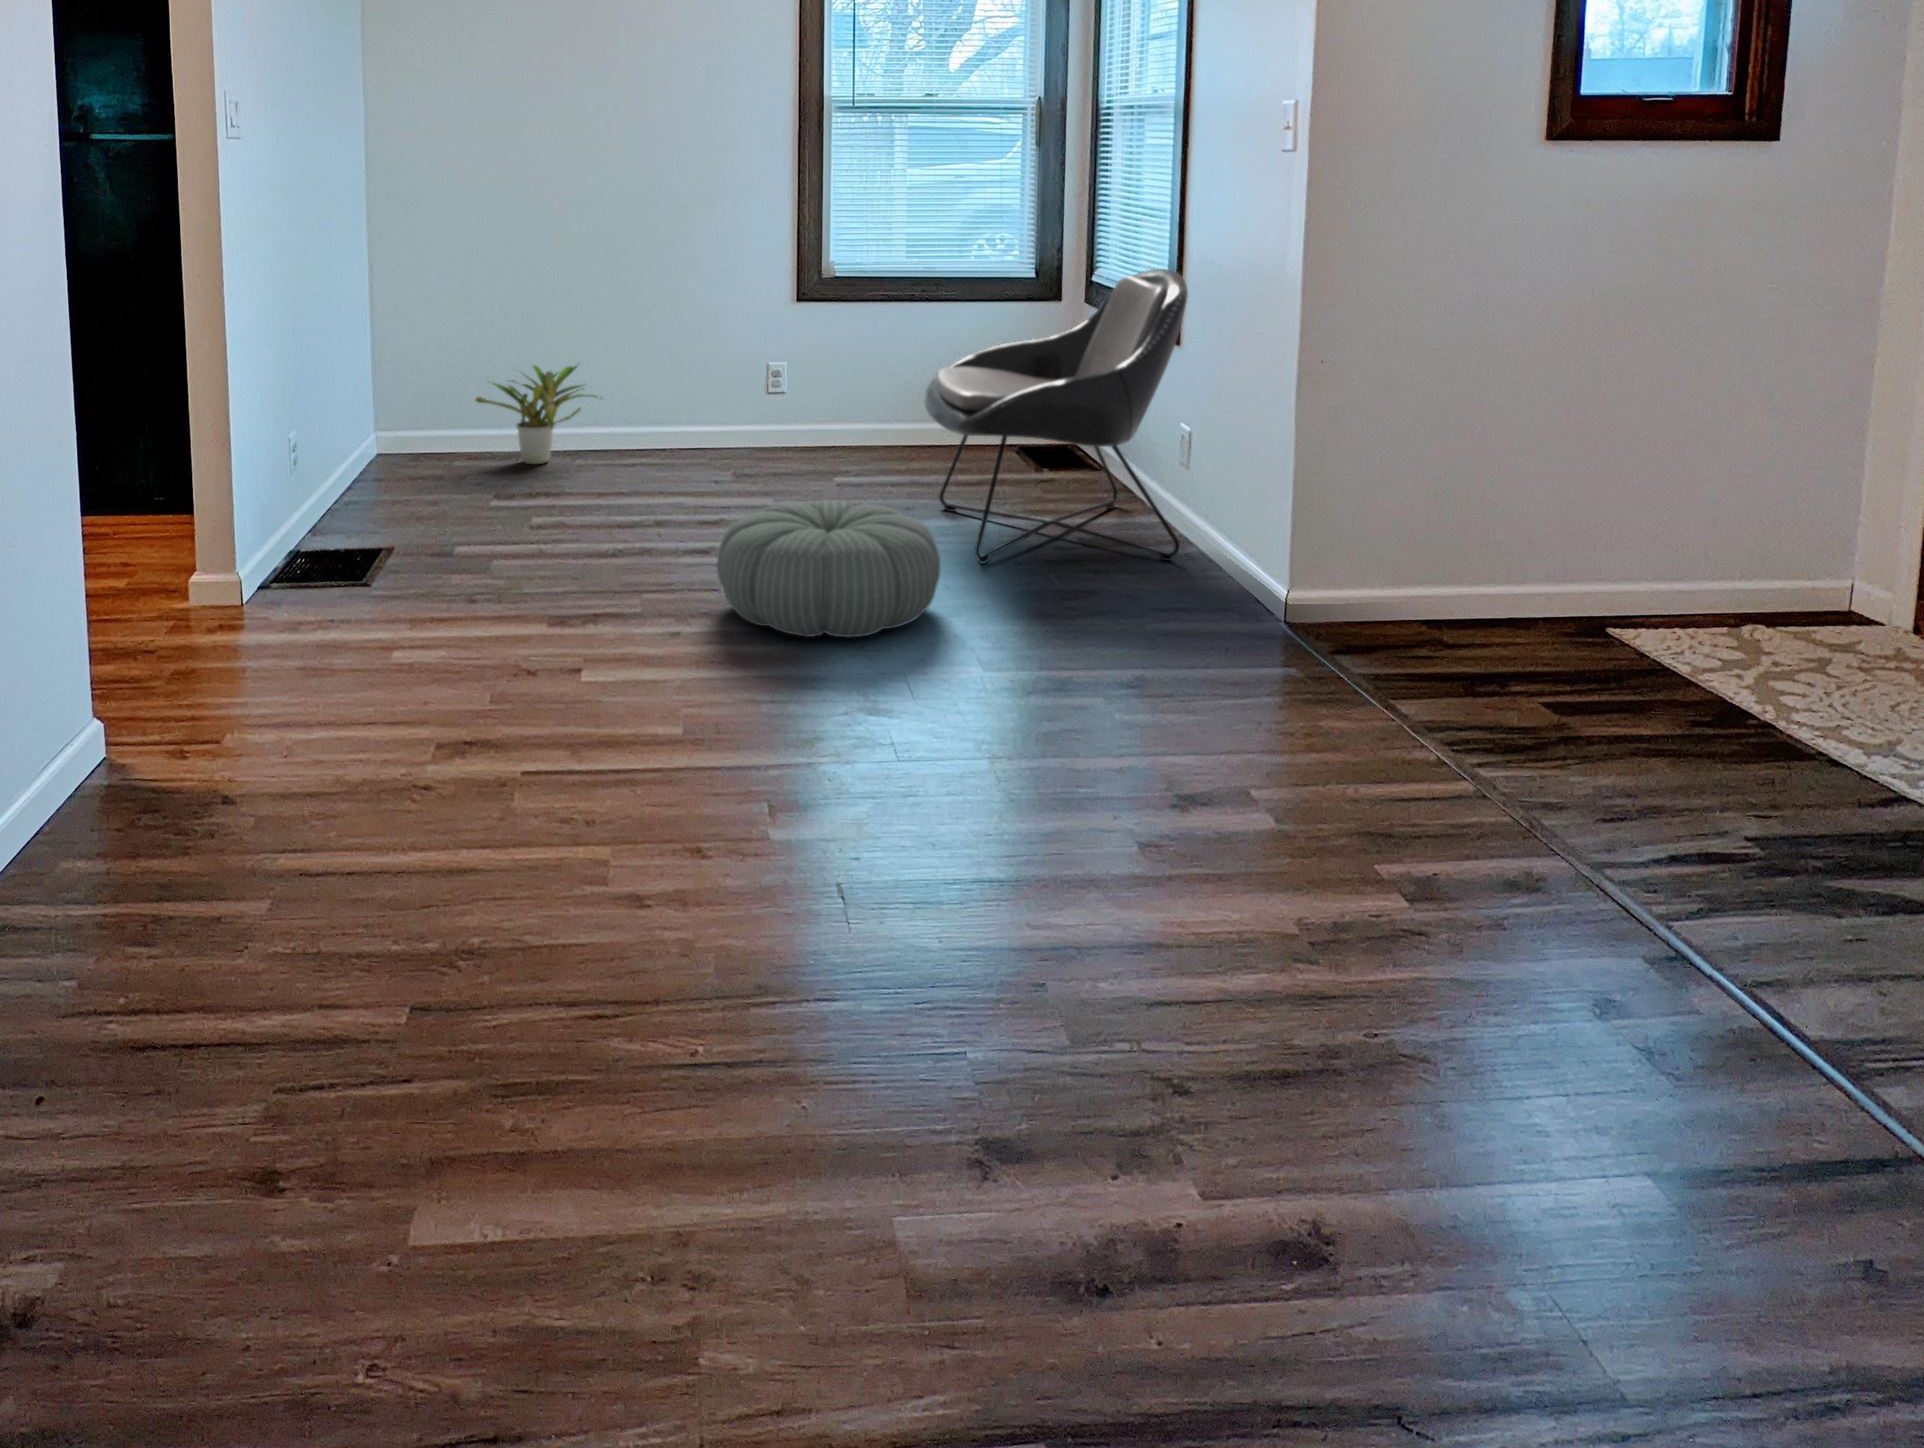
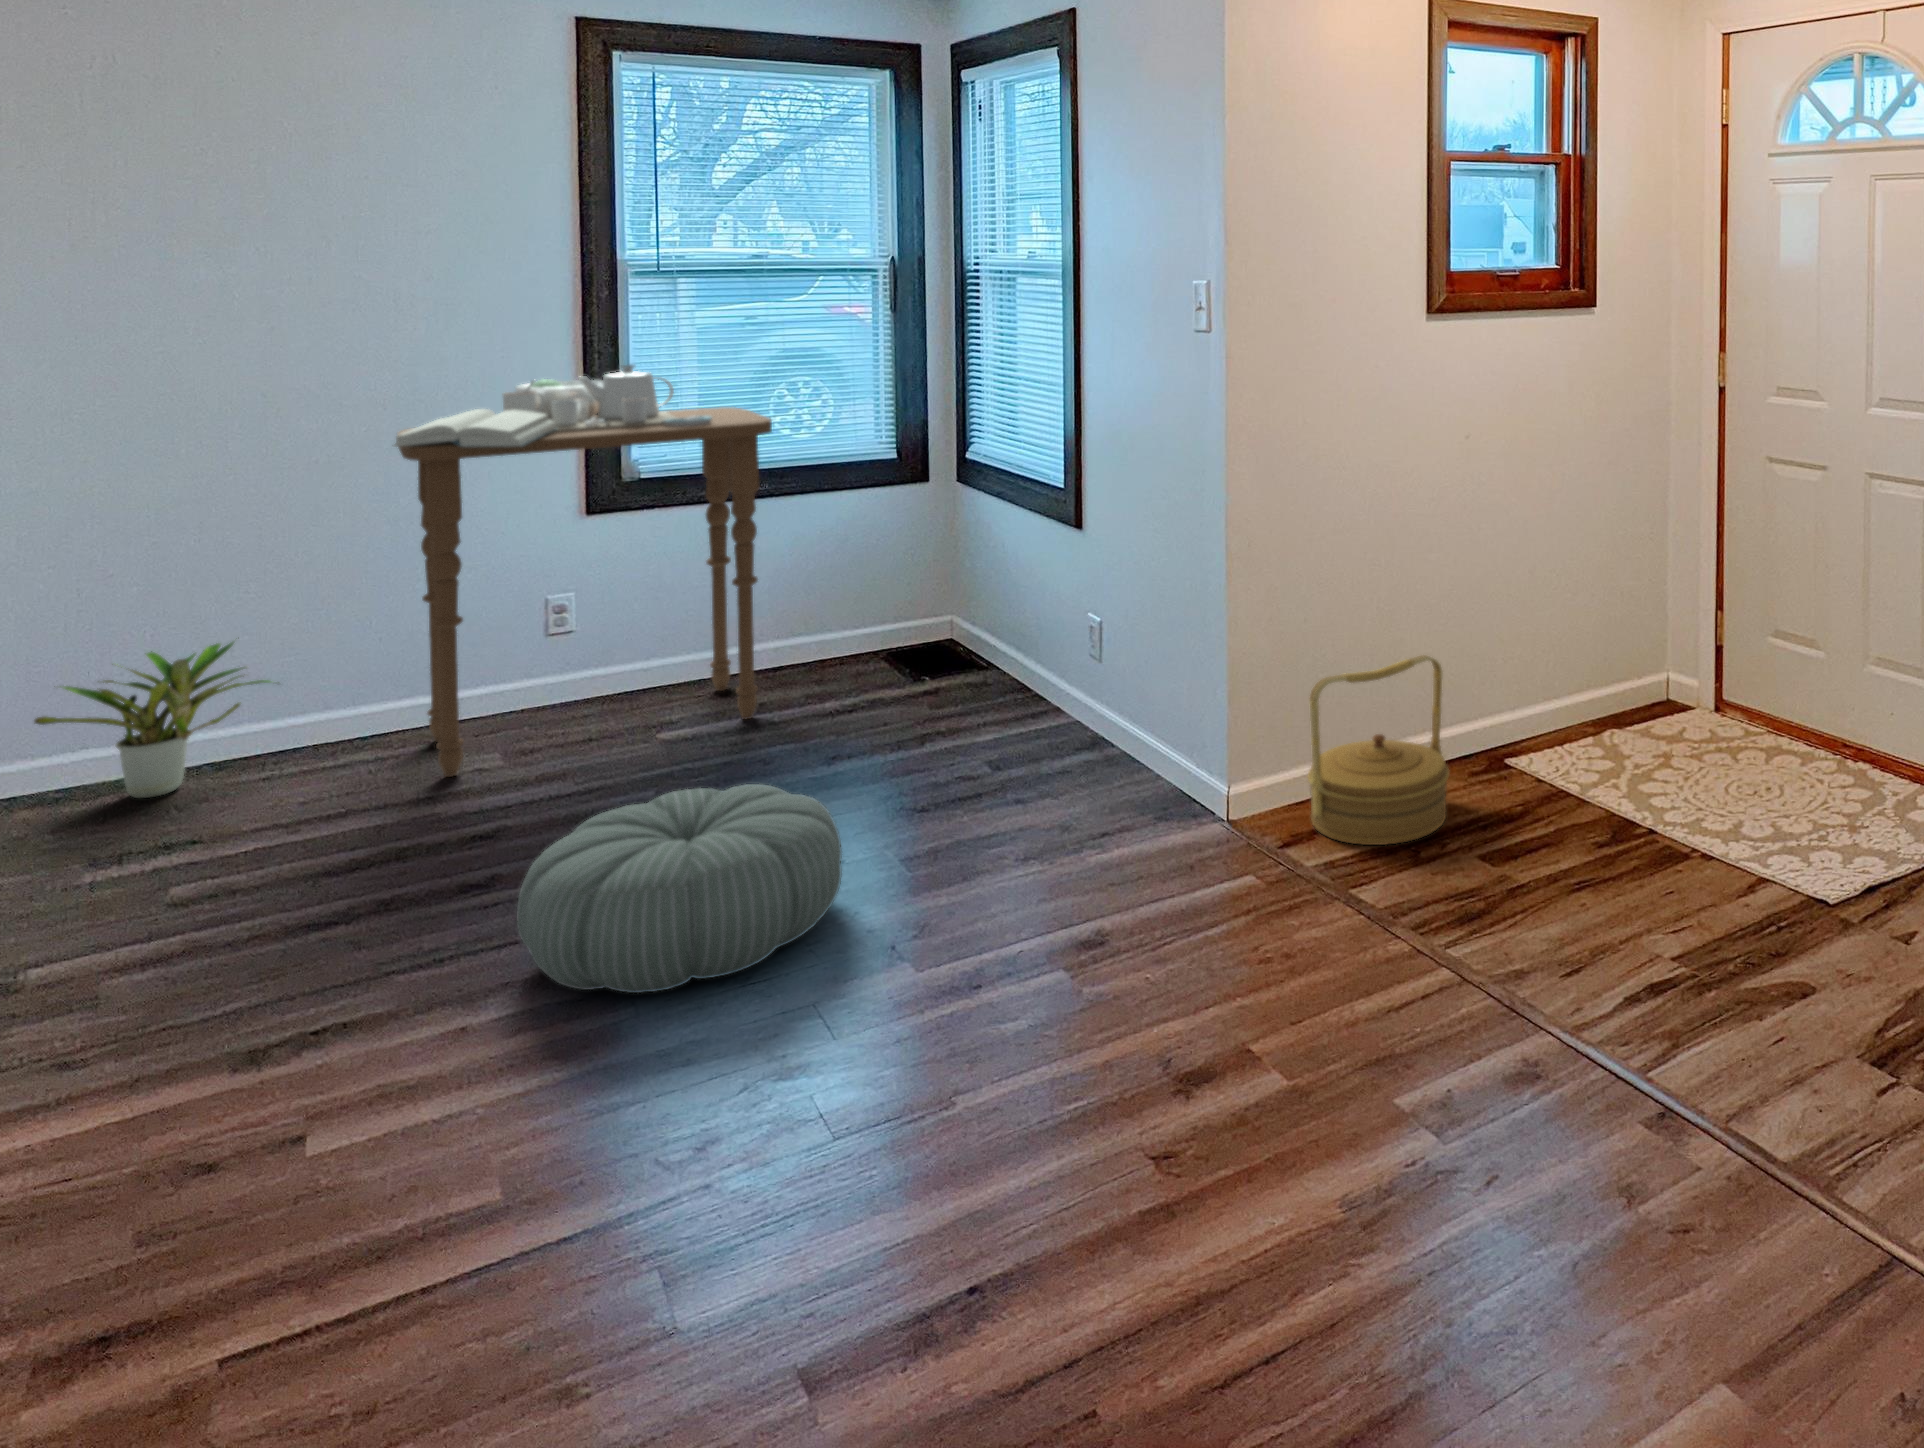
side table: none [667,179,926,482] -> present [394,364,772,777]
lounge chair: present [925,269,1188,563] -> none [786,450,1105,820]
woven basket: none [1365,495,1526,675] -> present [1308,655,1449,845]

